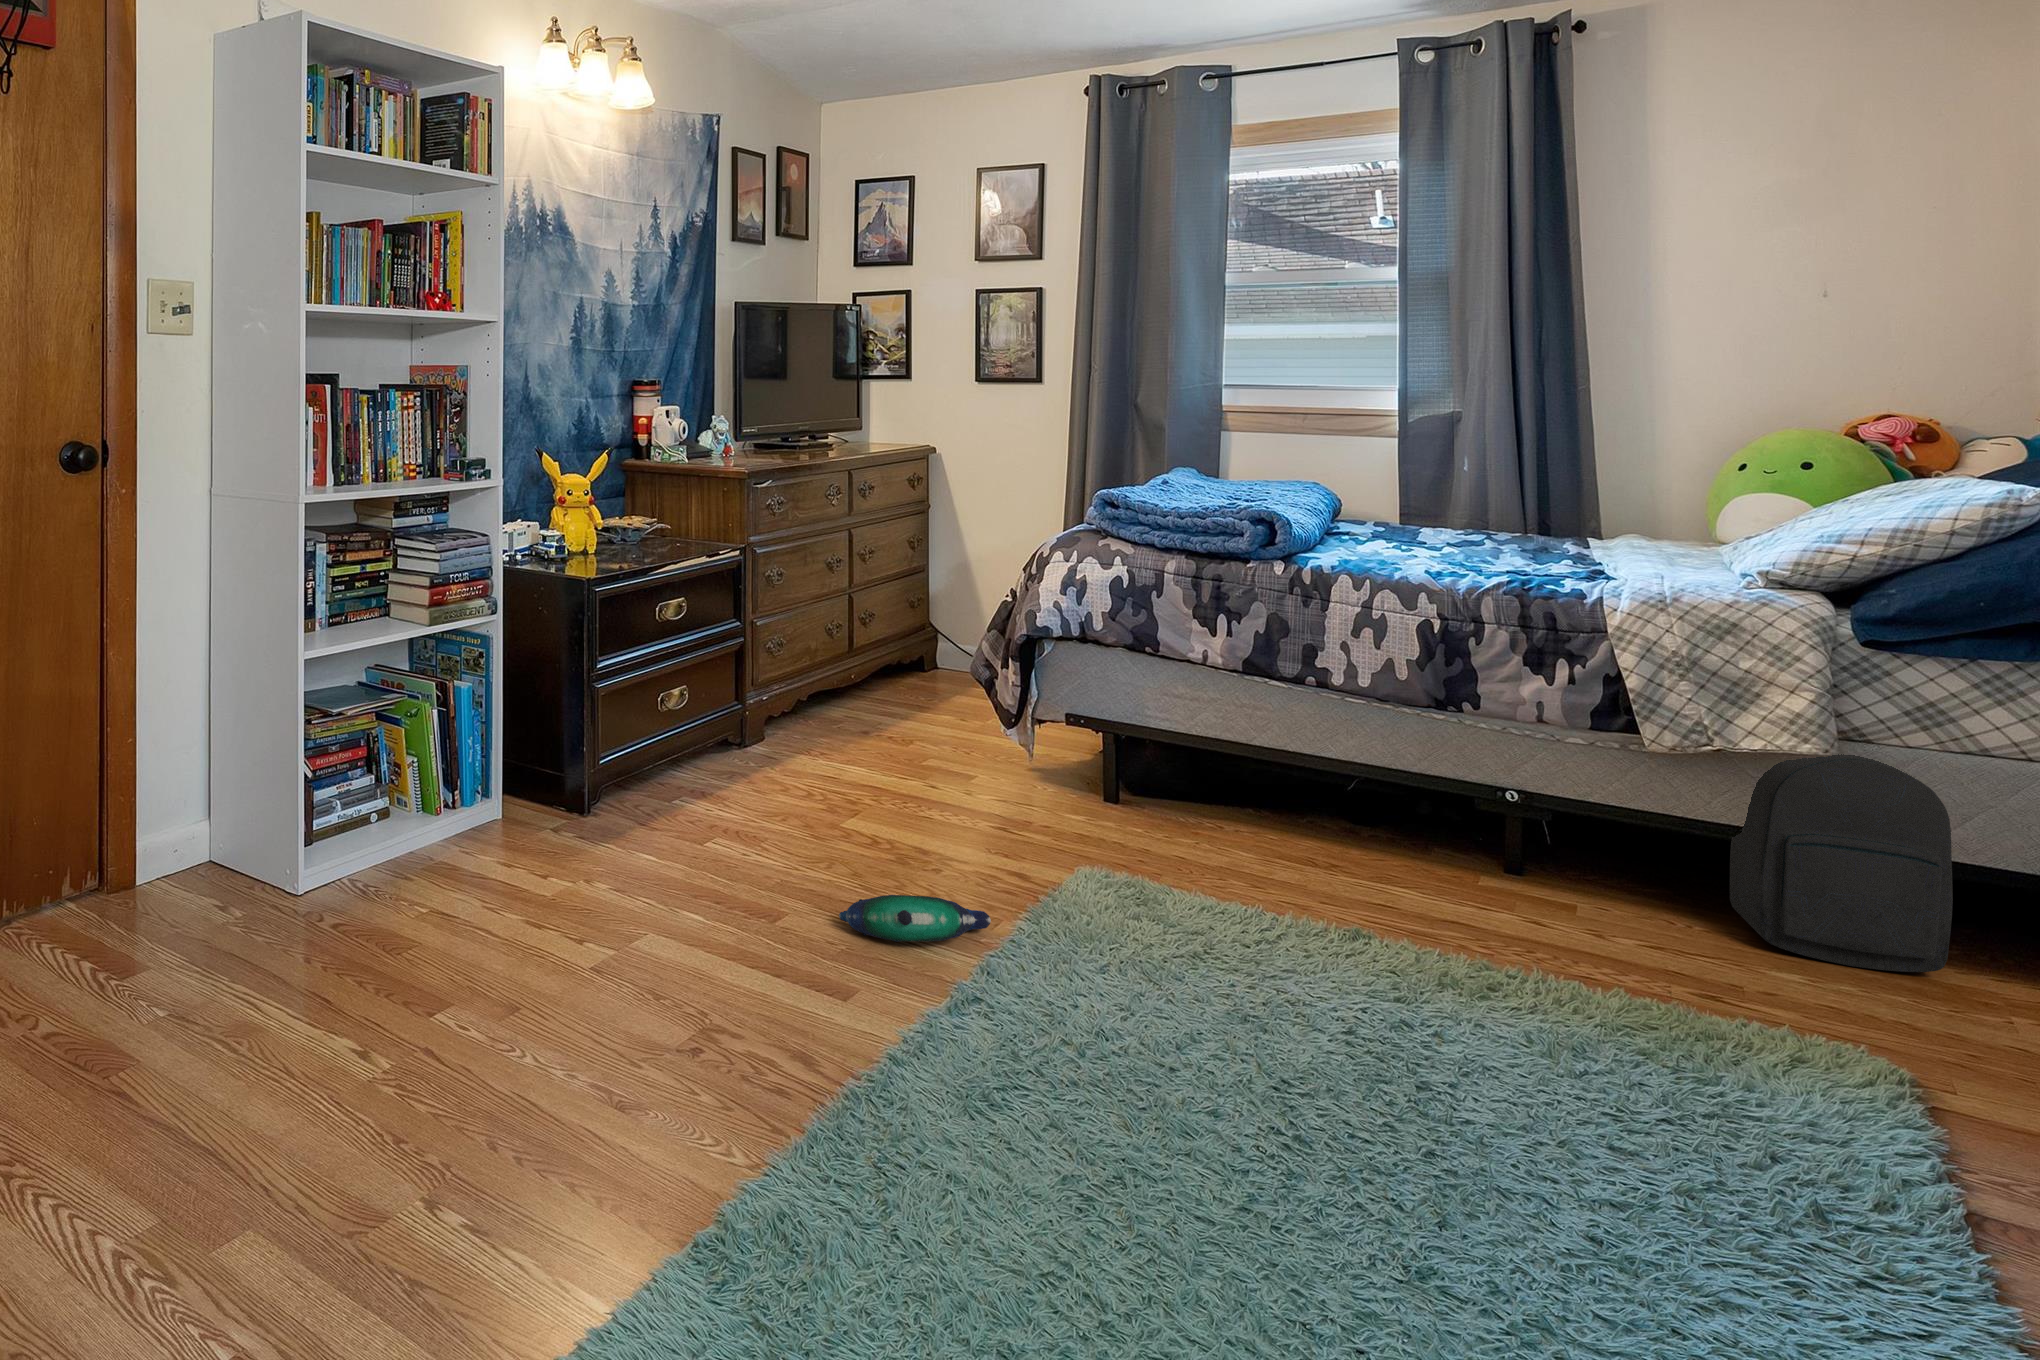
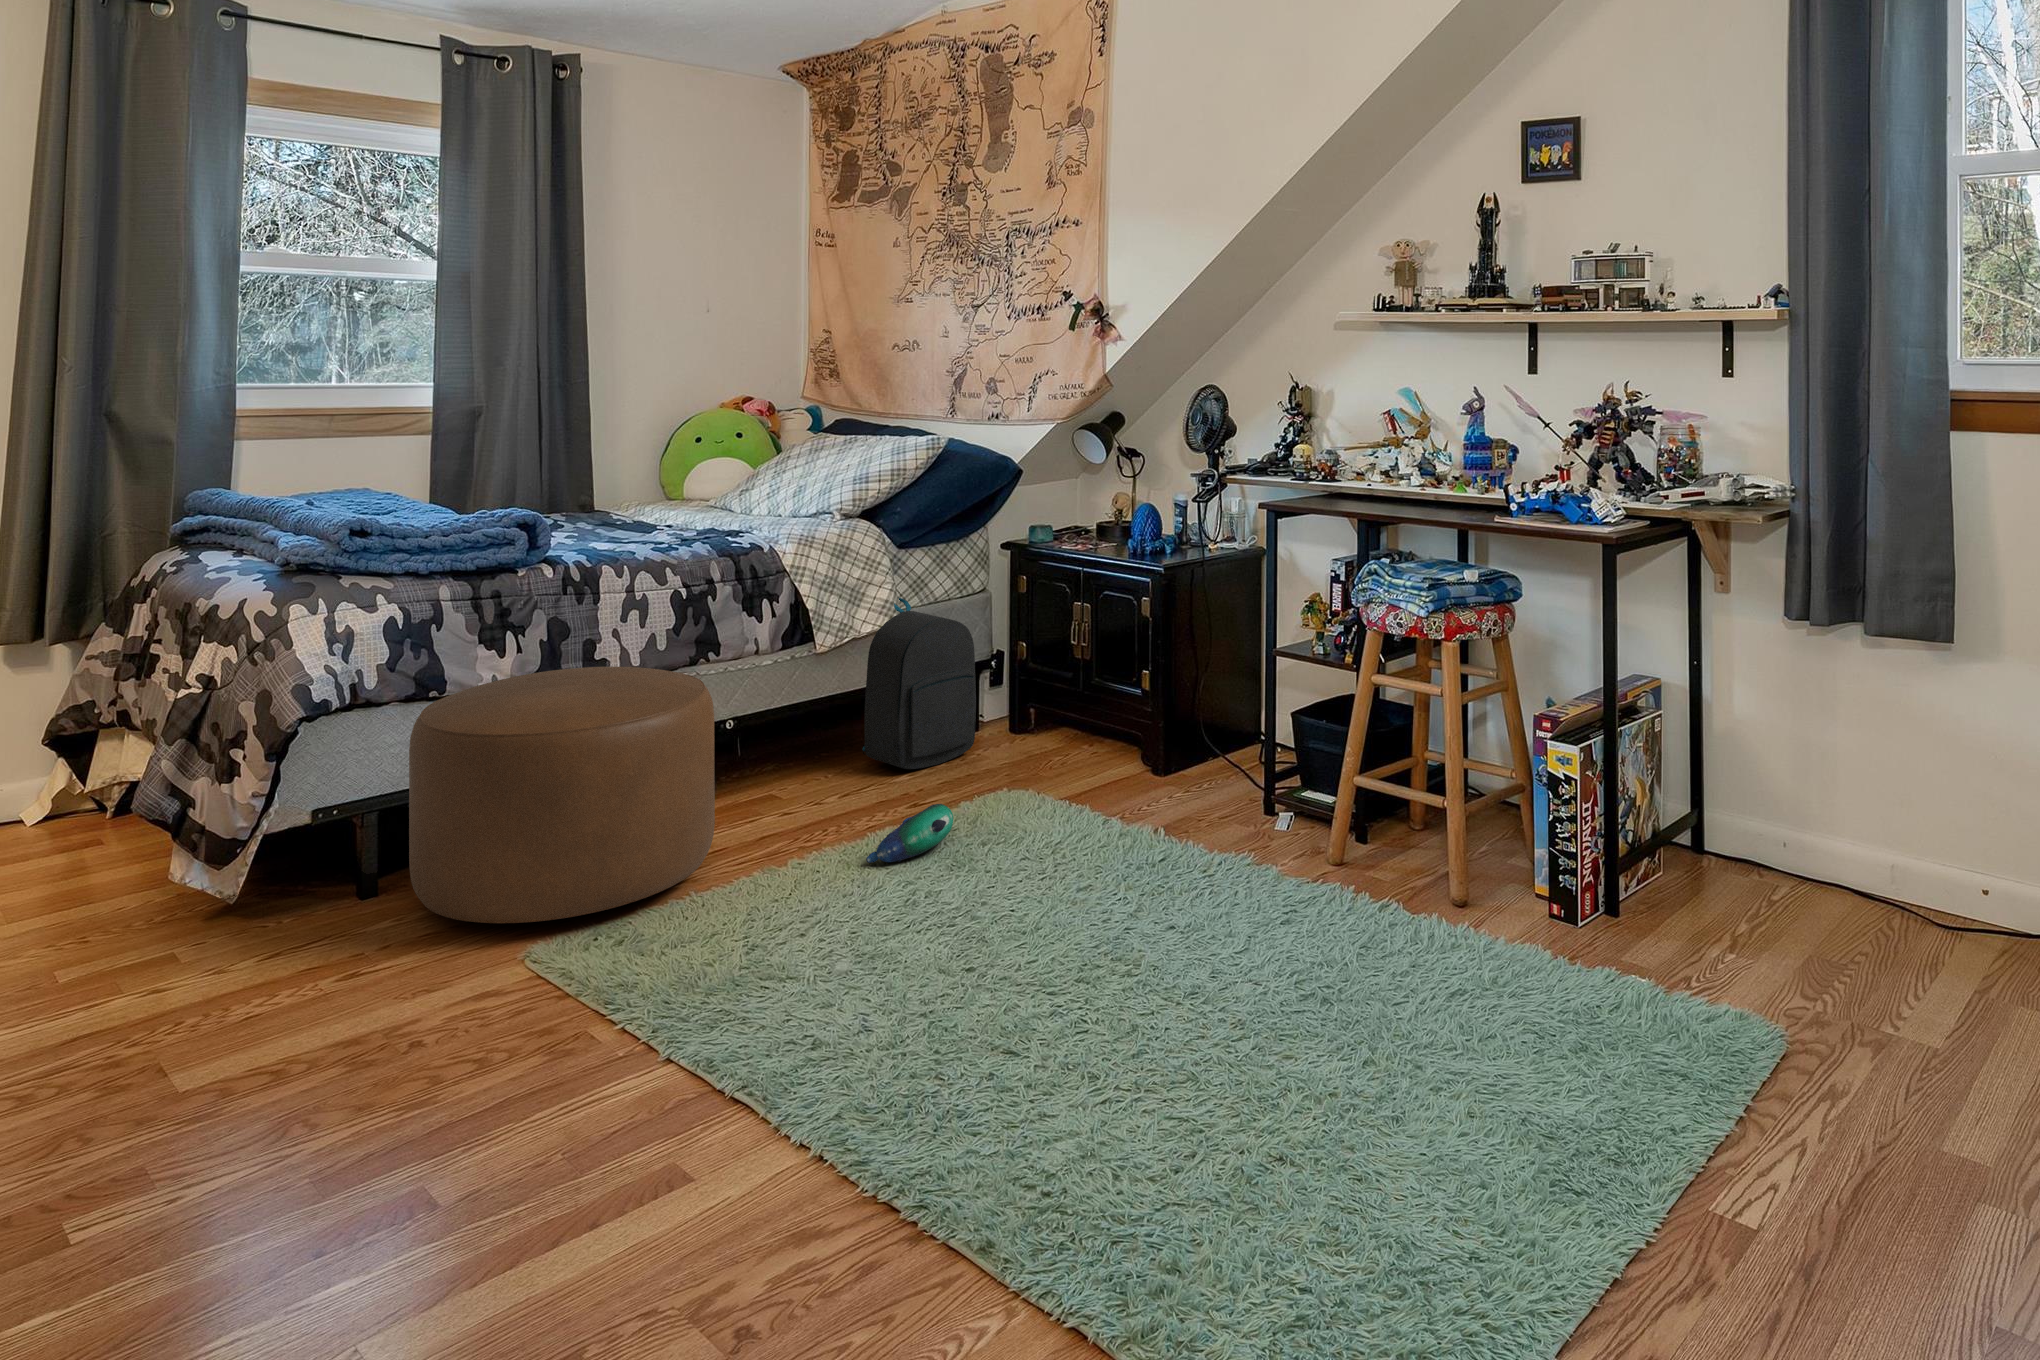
ottoman: none [1090,657,1399,908] -> present [409,667,715,923]
plush toy: present [839,895,991,942] -> present [866,804,953,863]

